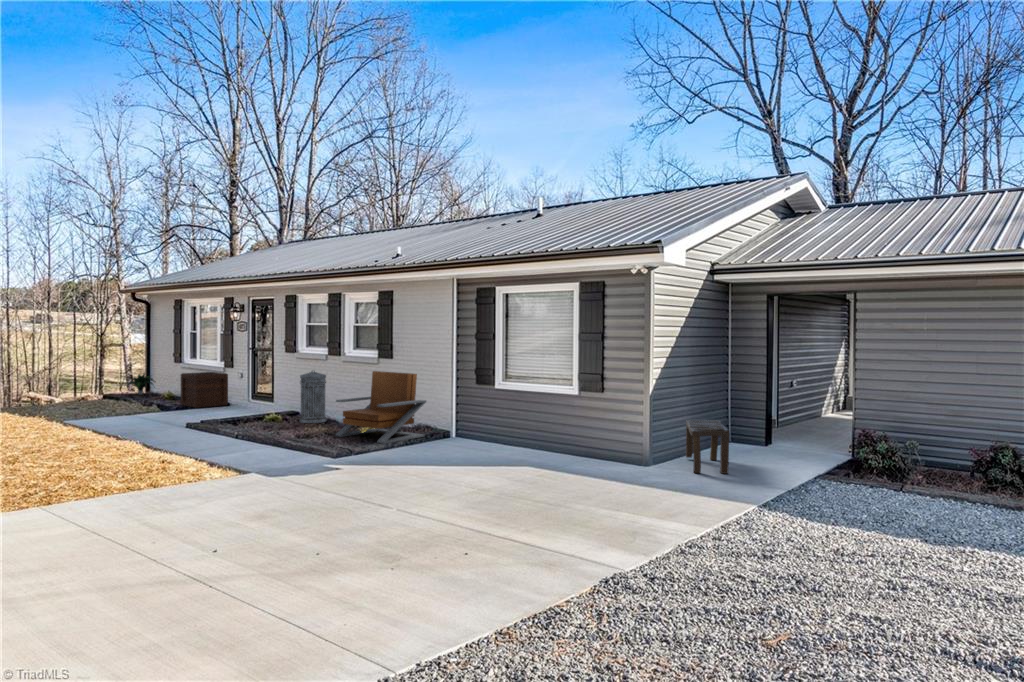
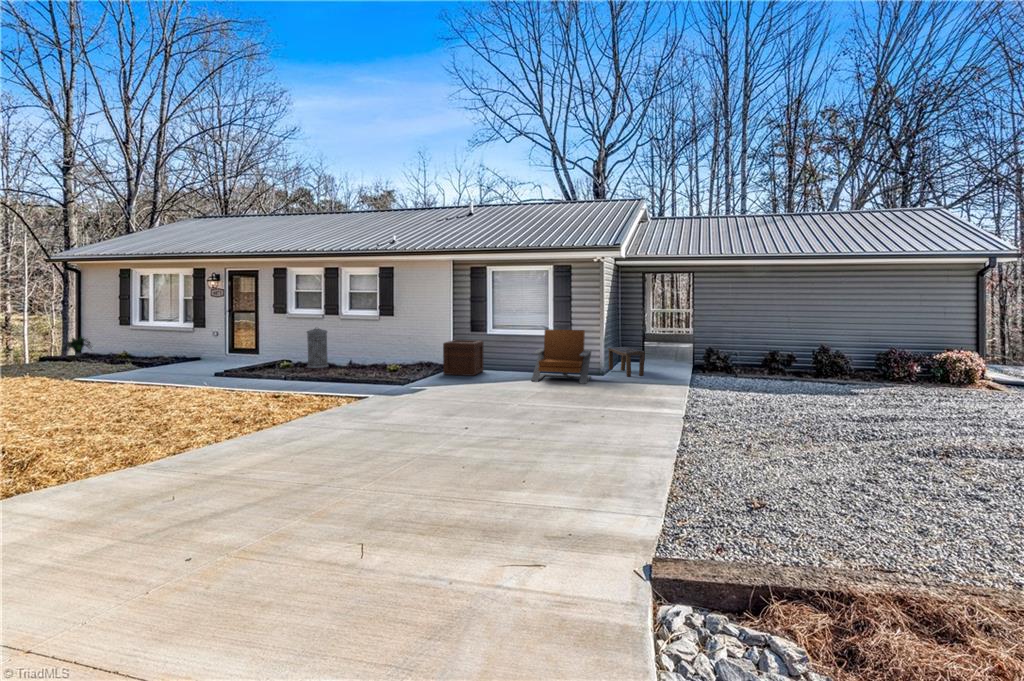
lounge chair: present [336,371,426,444] -> present [531,329,591,384]
wooden crate: present [181,372,228,408] -> present [443,340,484,376]

